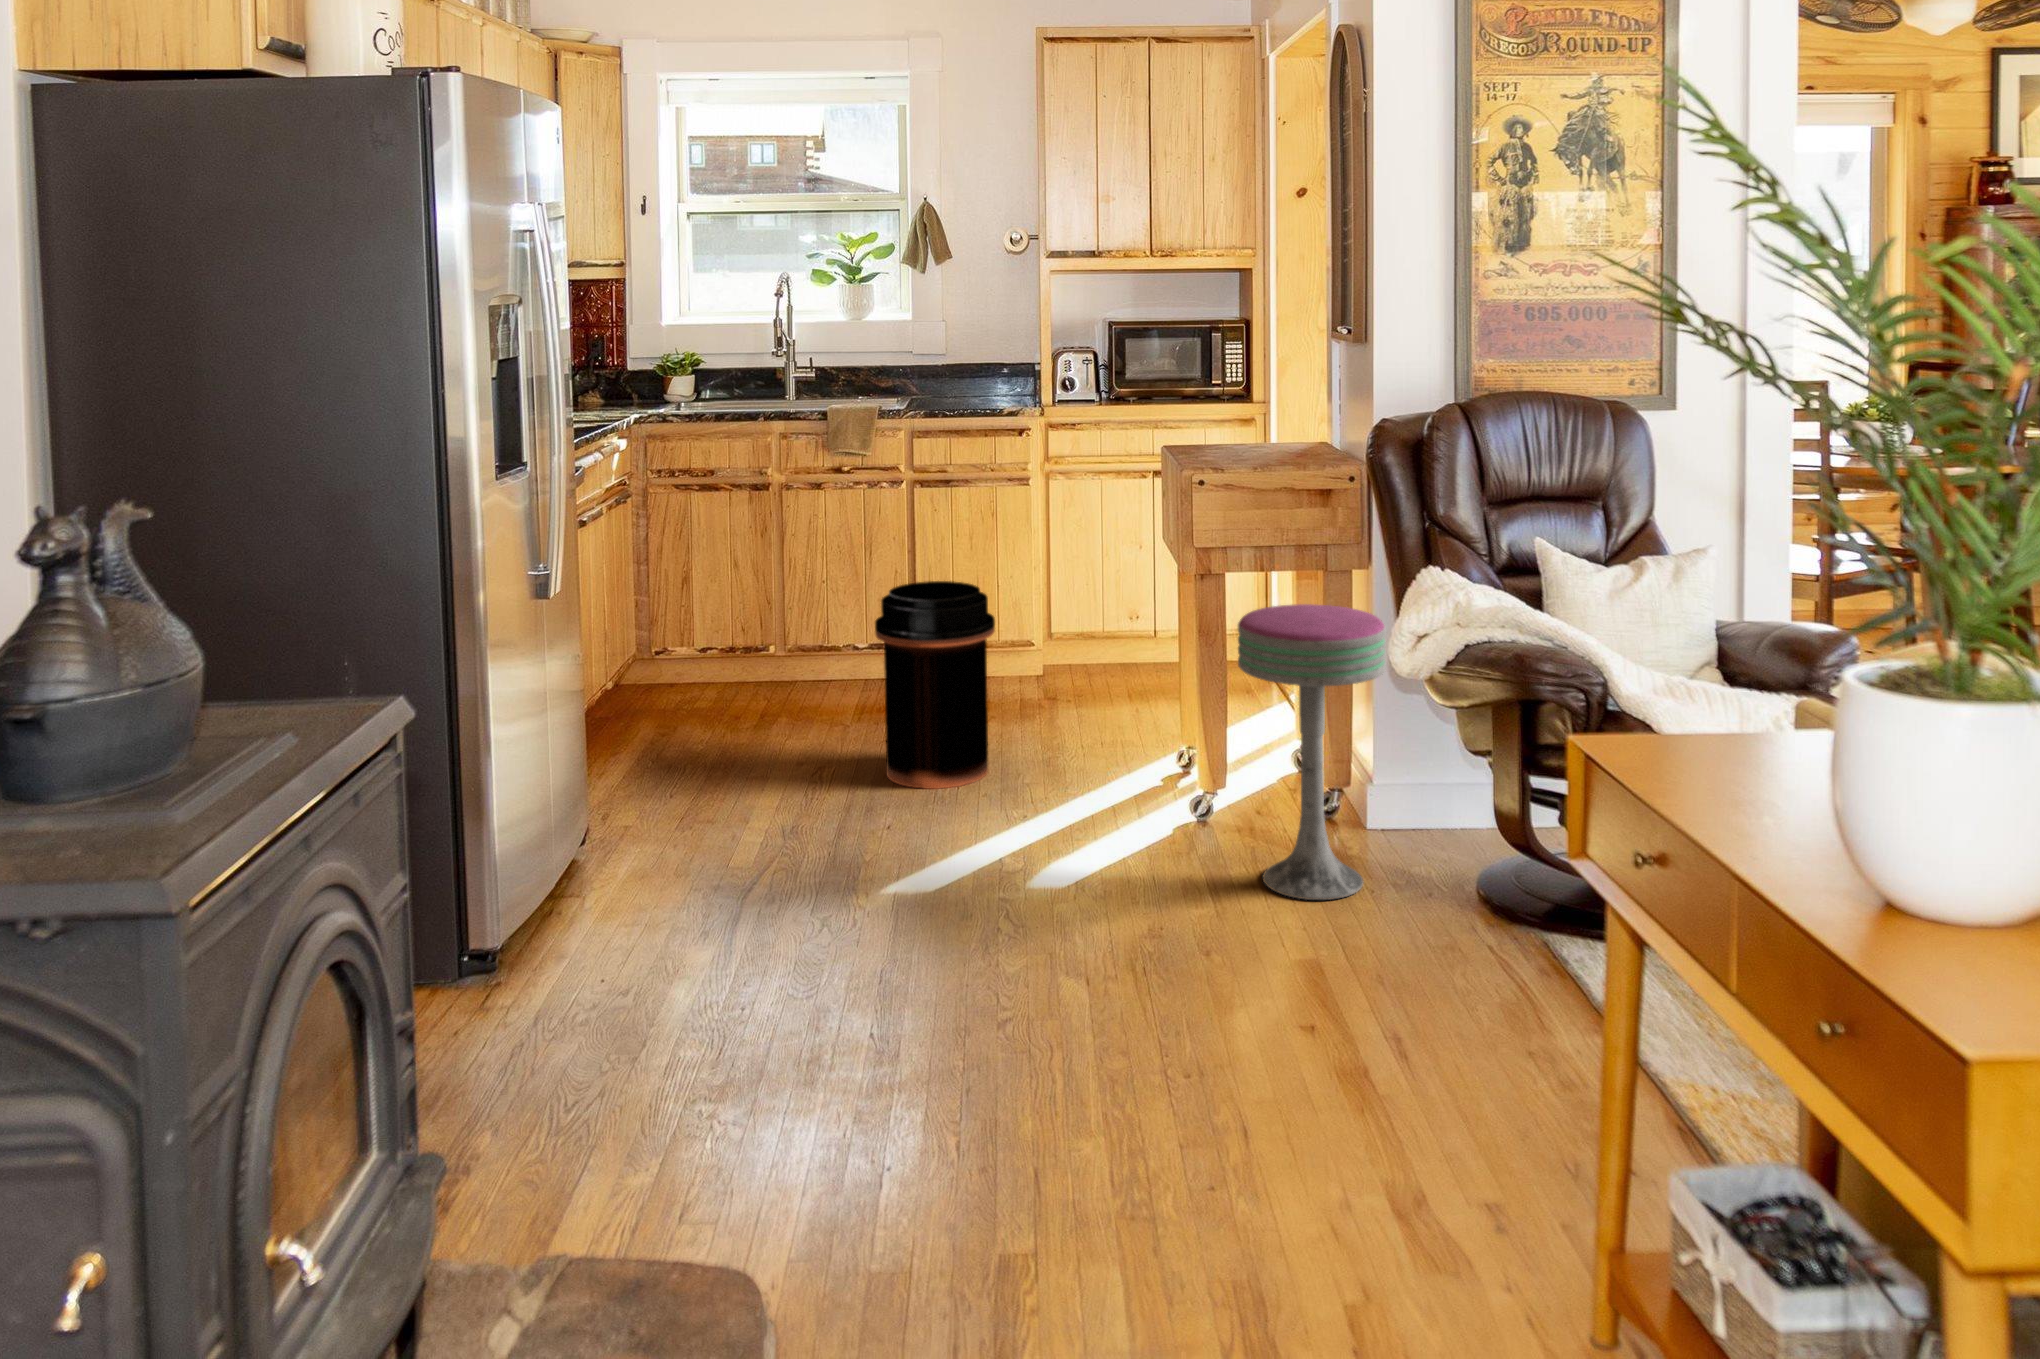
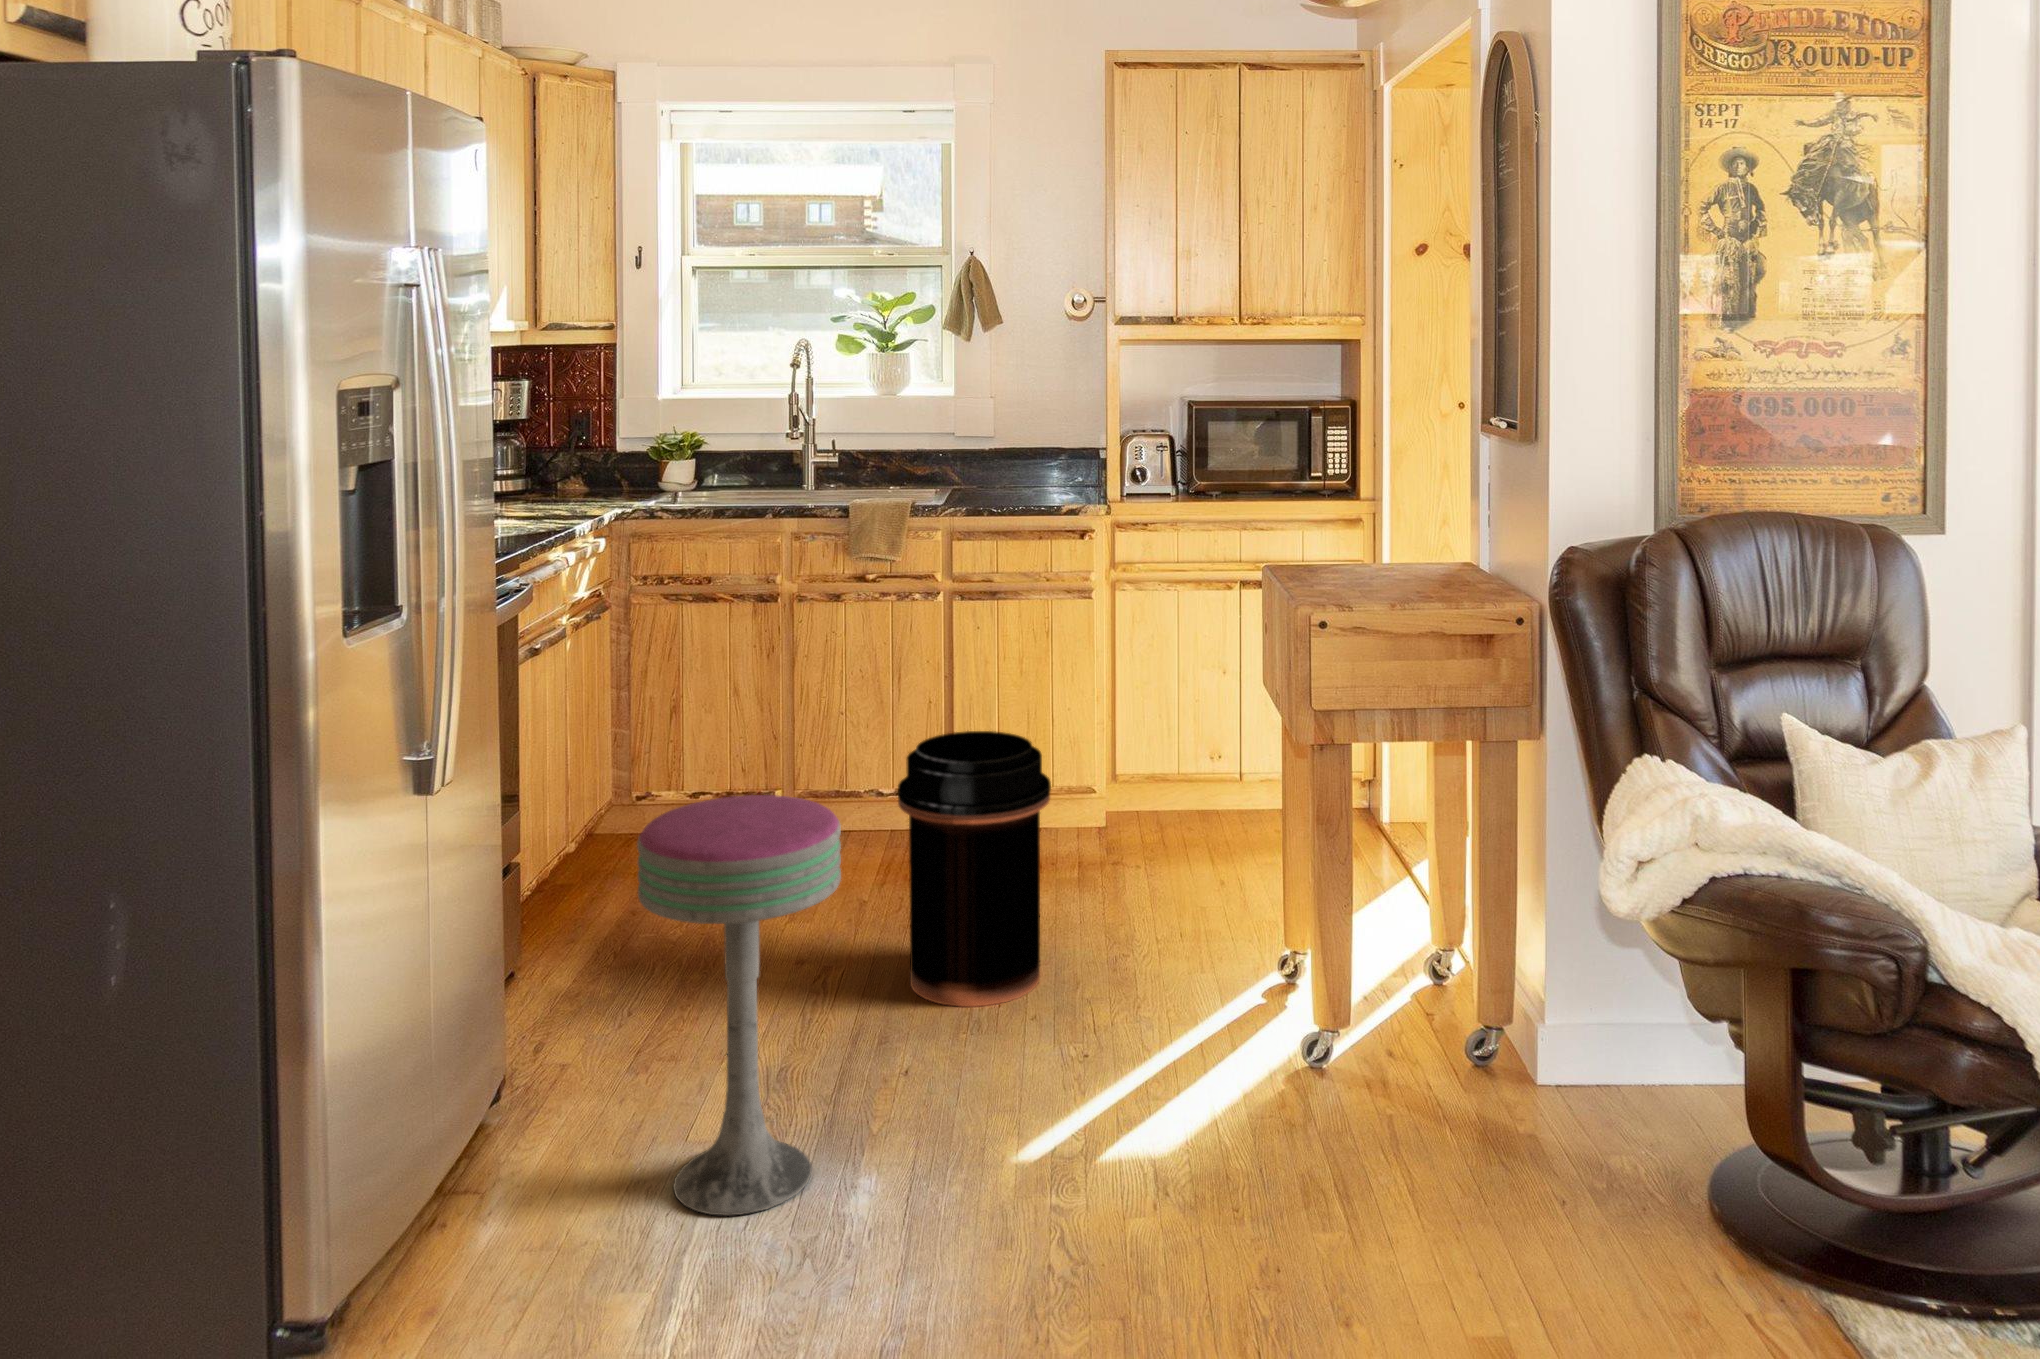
bar stool: present [1238,604,1386,900] -> present [637,795,841,1216]

